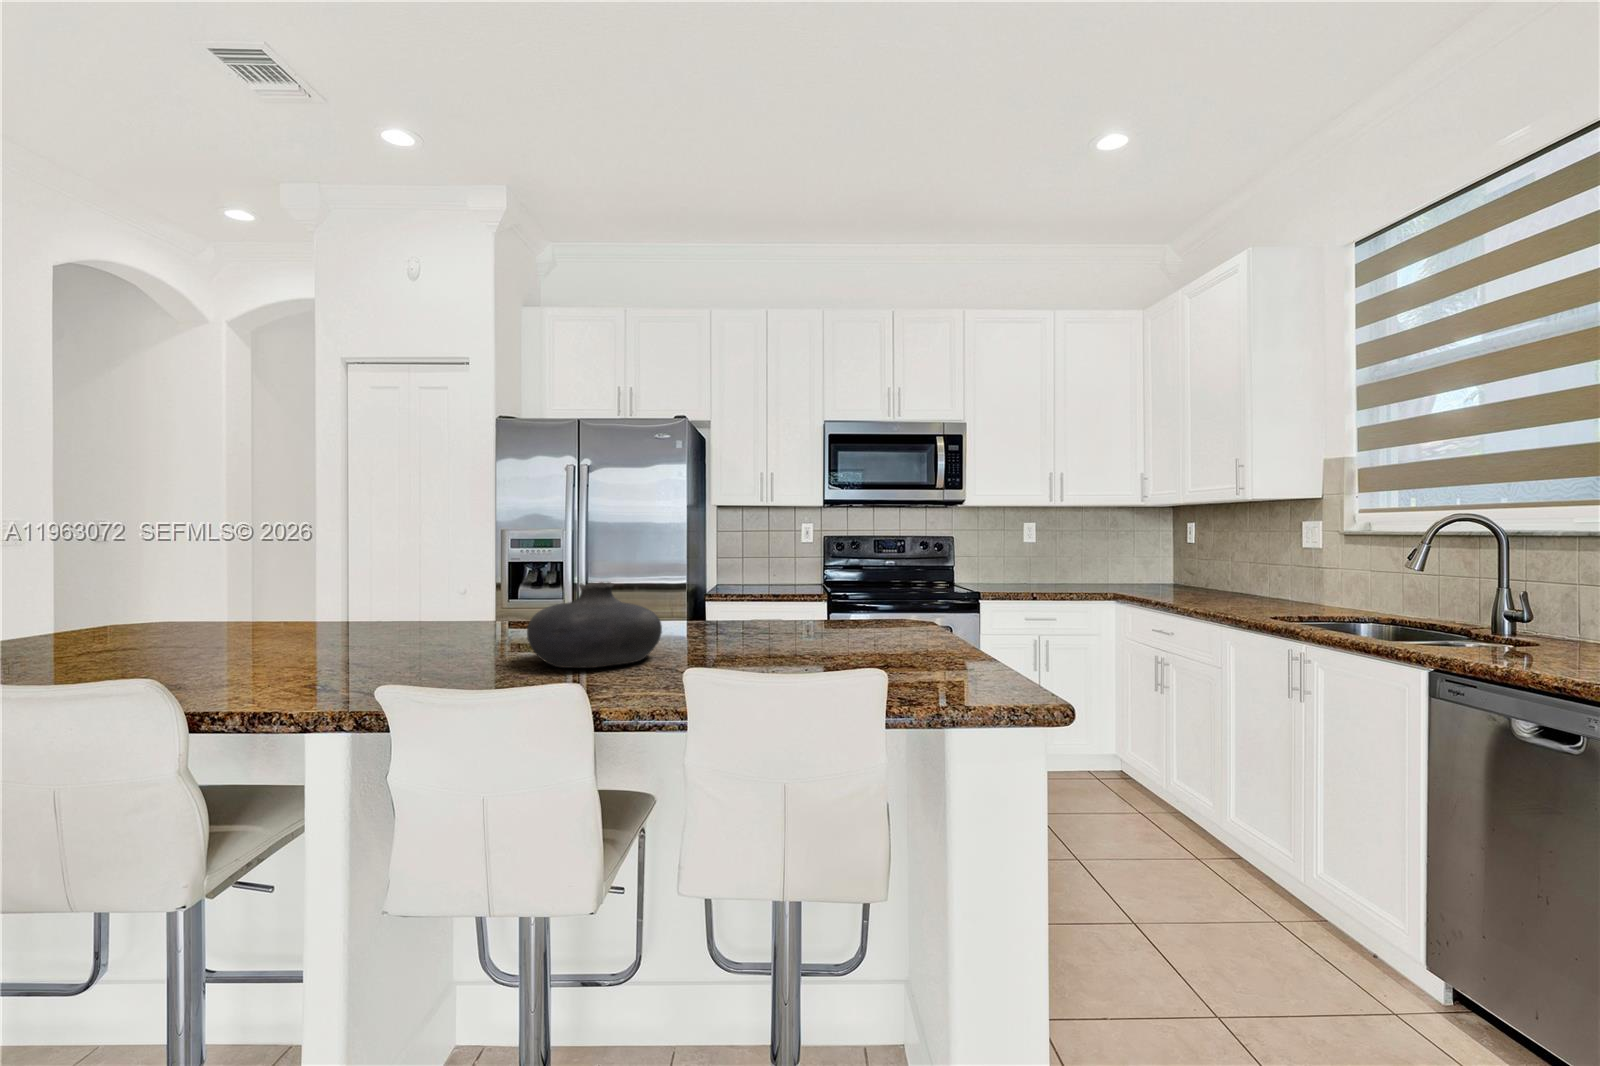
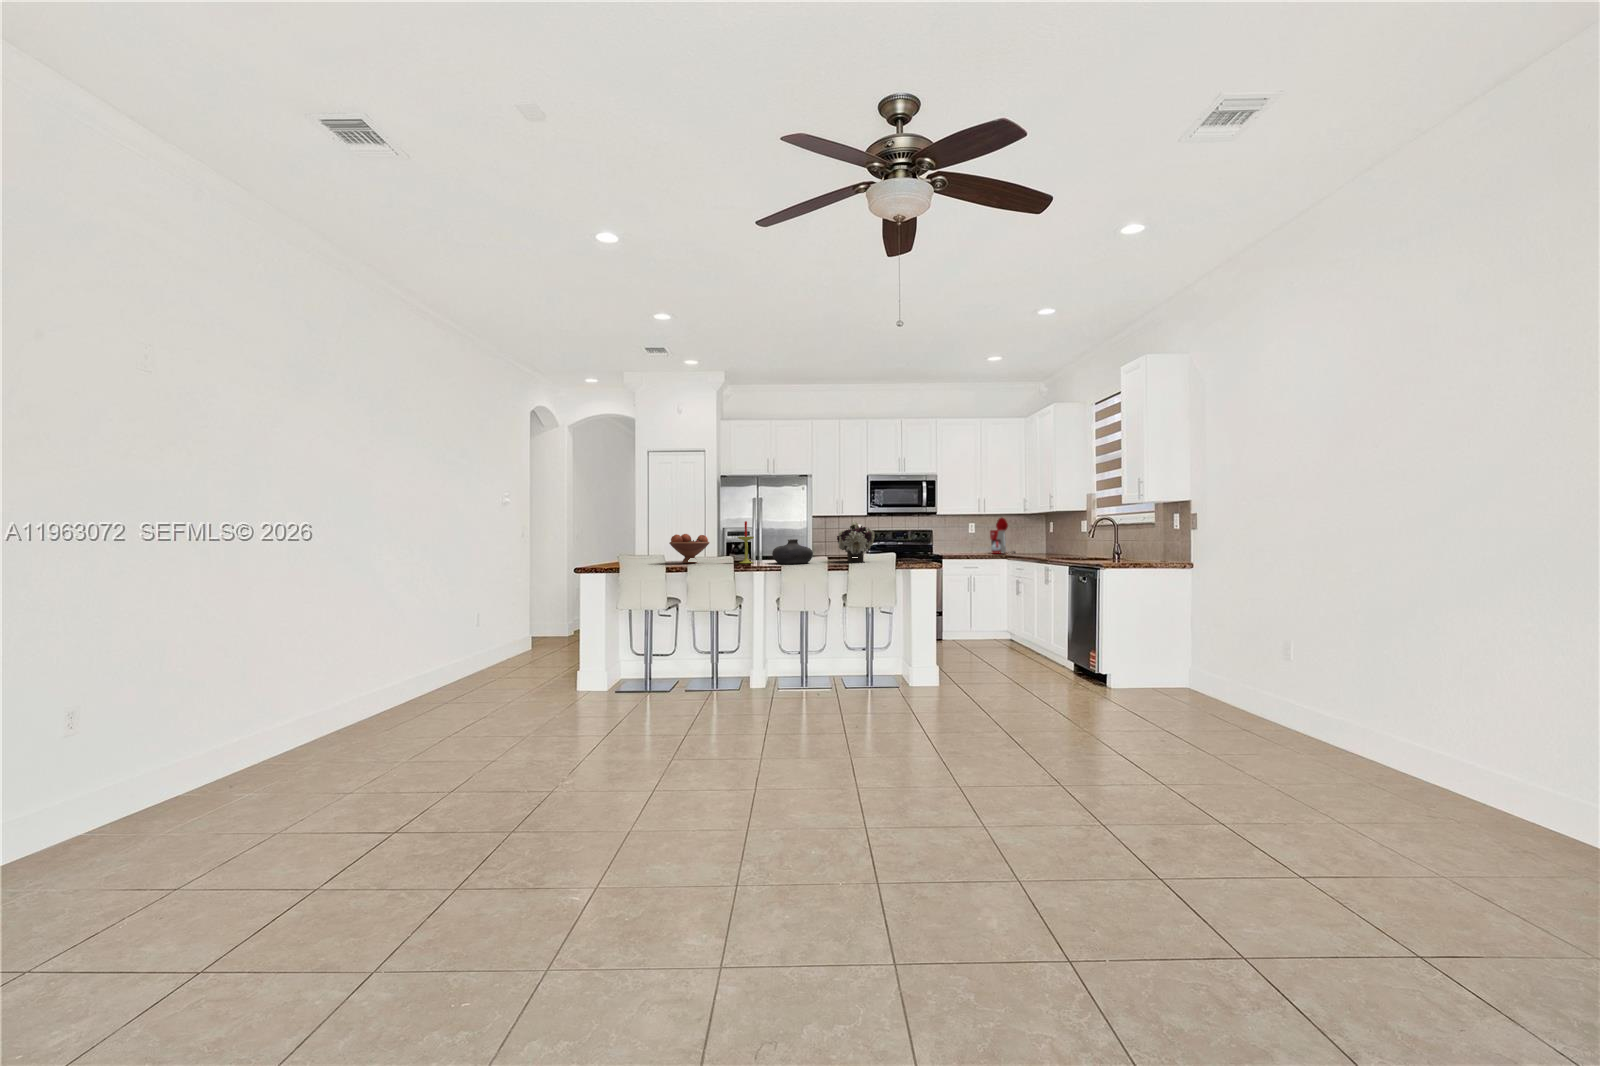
coffee maker: none [1068,511,1115,584] -> present [990,518,1015,554]
candle: none [422,520,480,660] -> present [738,521,754,563]
flower arrangement: none [741,523,858,652] -> present [837,521,875,562]
fruit bowl: none [194,561,345,659] -> present [669,534,709,563]

